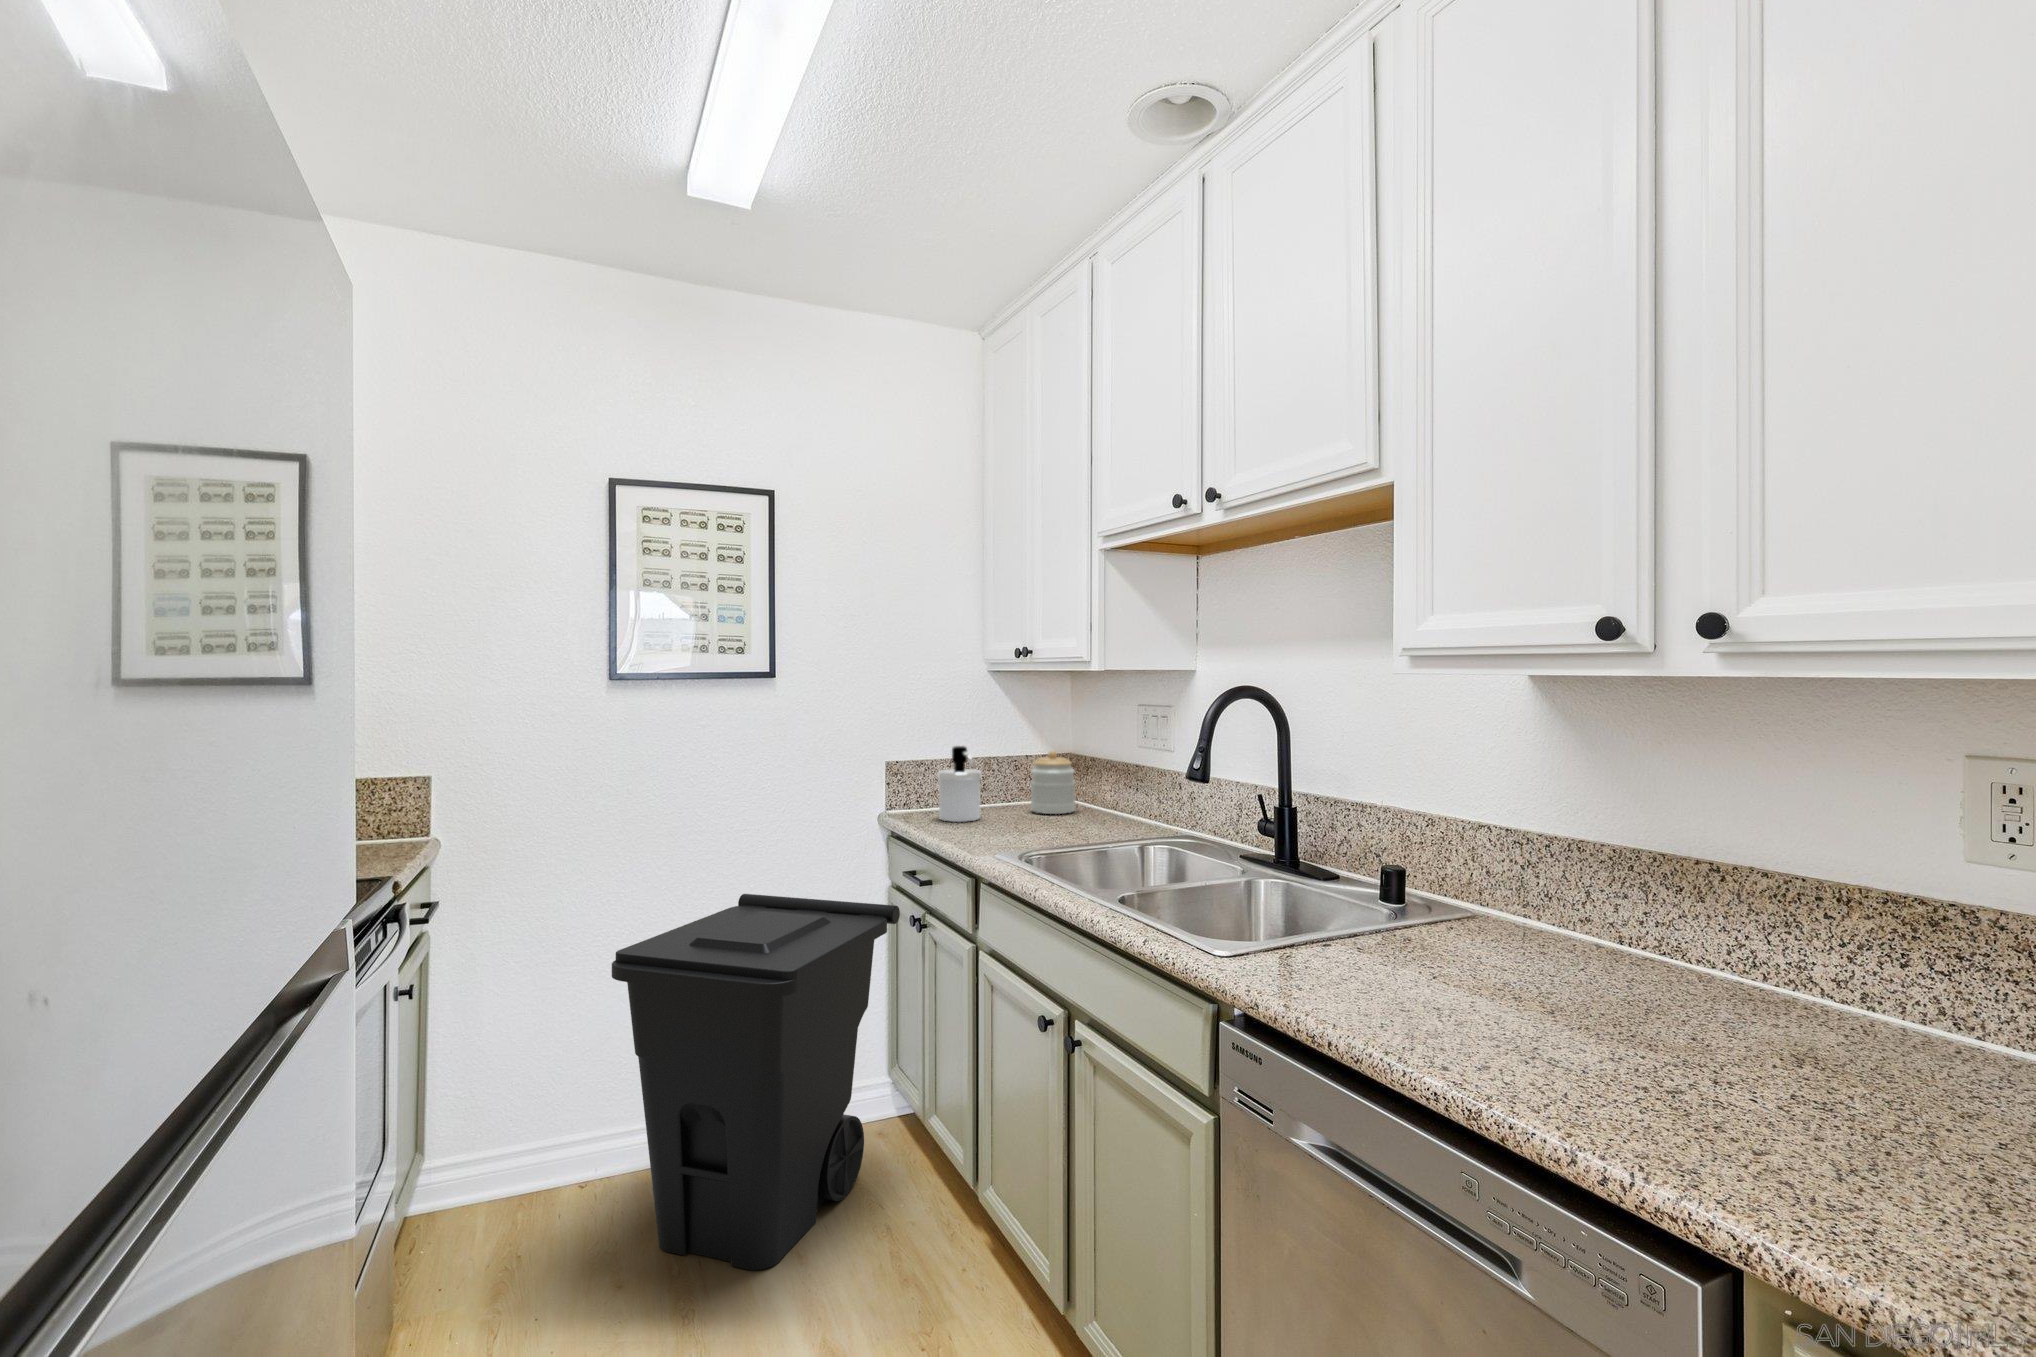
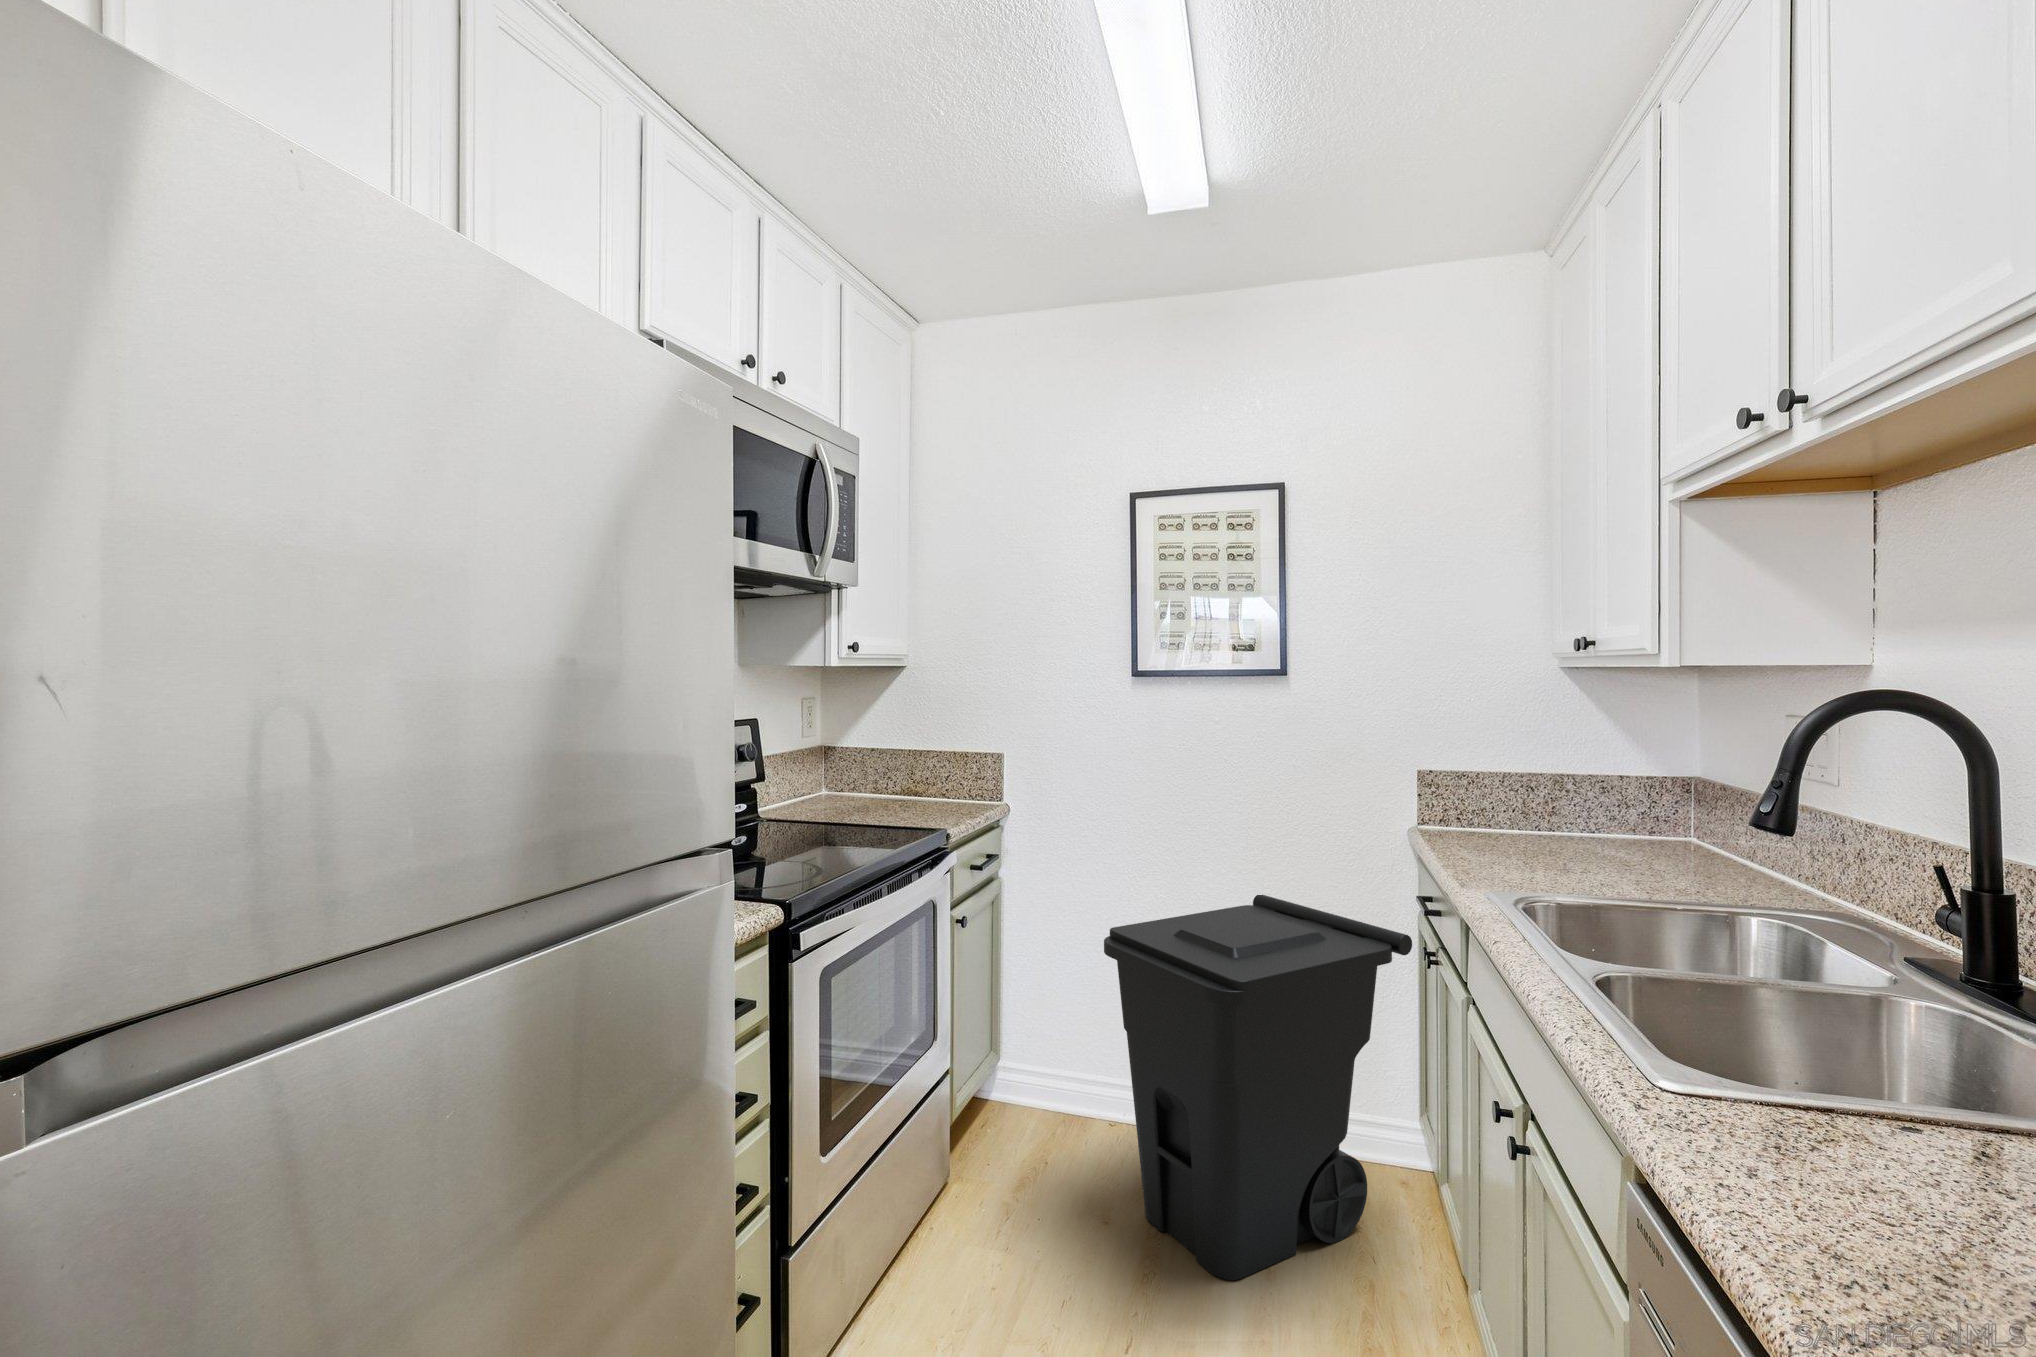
soap dispenser: present [937,746,982,822] -> none [1471,758,1532,849]
jar: present [1031,751,1075,814] -> none [1613,771,1685,855]

